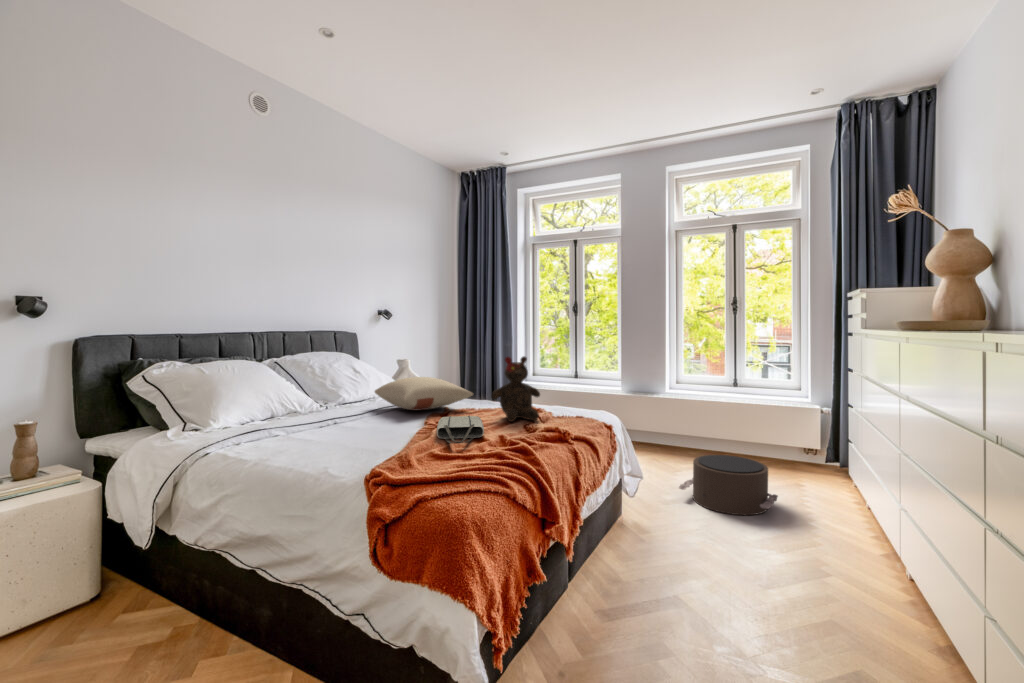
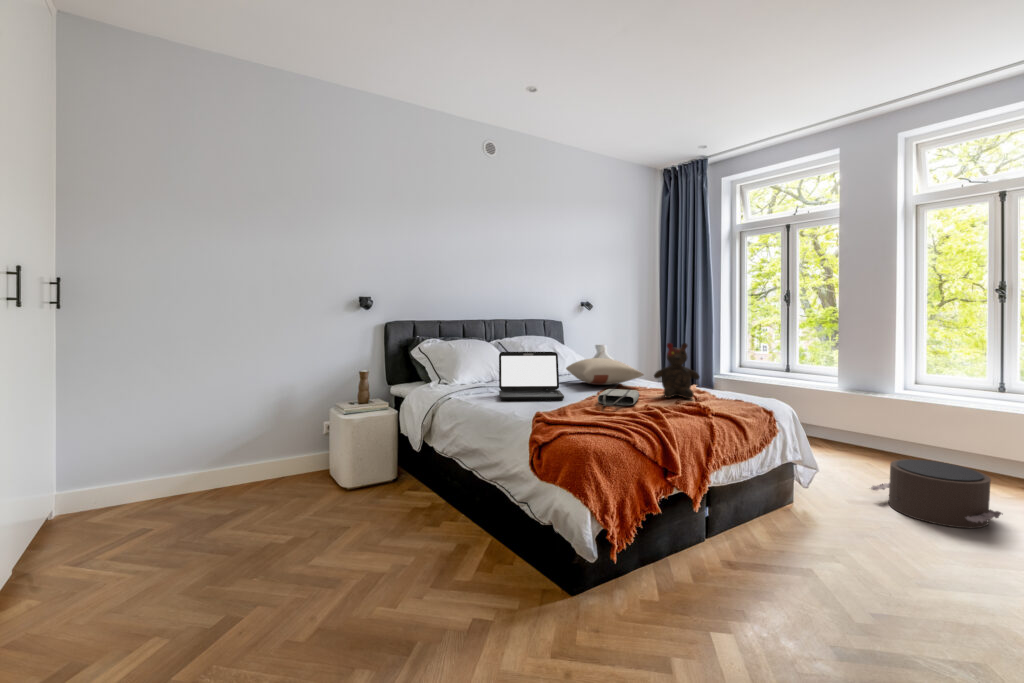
laptop: none [288,373,390,449] -> present [499,352,564,401]

